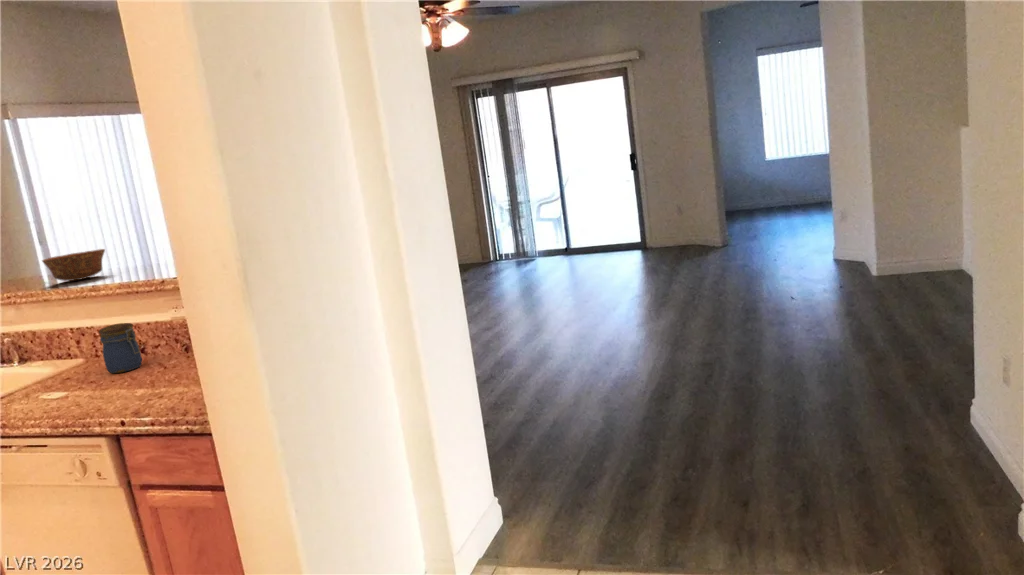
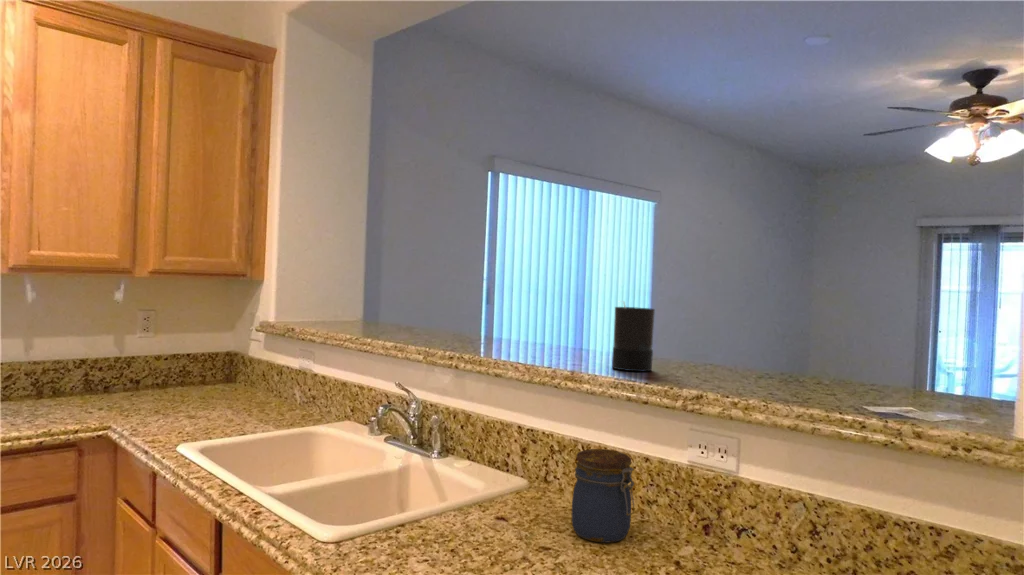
candle: none [114,235,151,278] -> present [612,305,655,371]
bowl: present [42,249,105,281] -> none [501,313,582,353]

